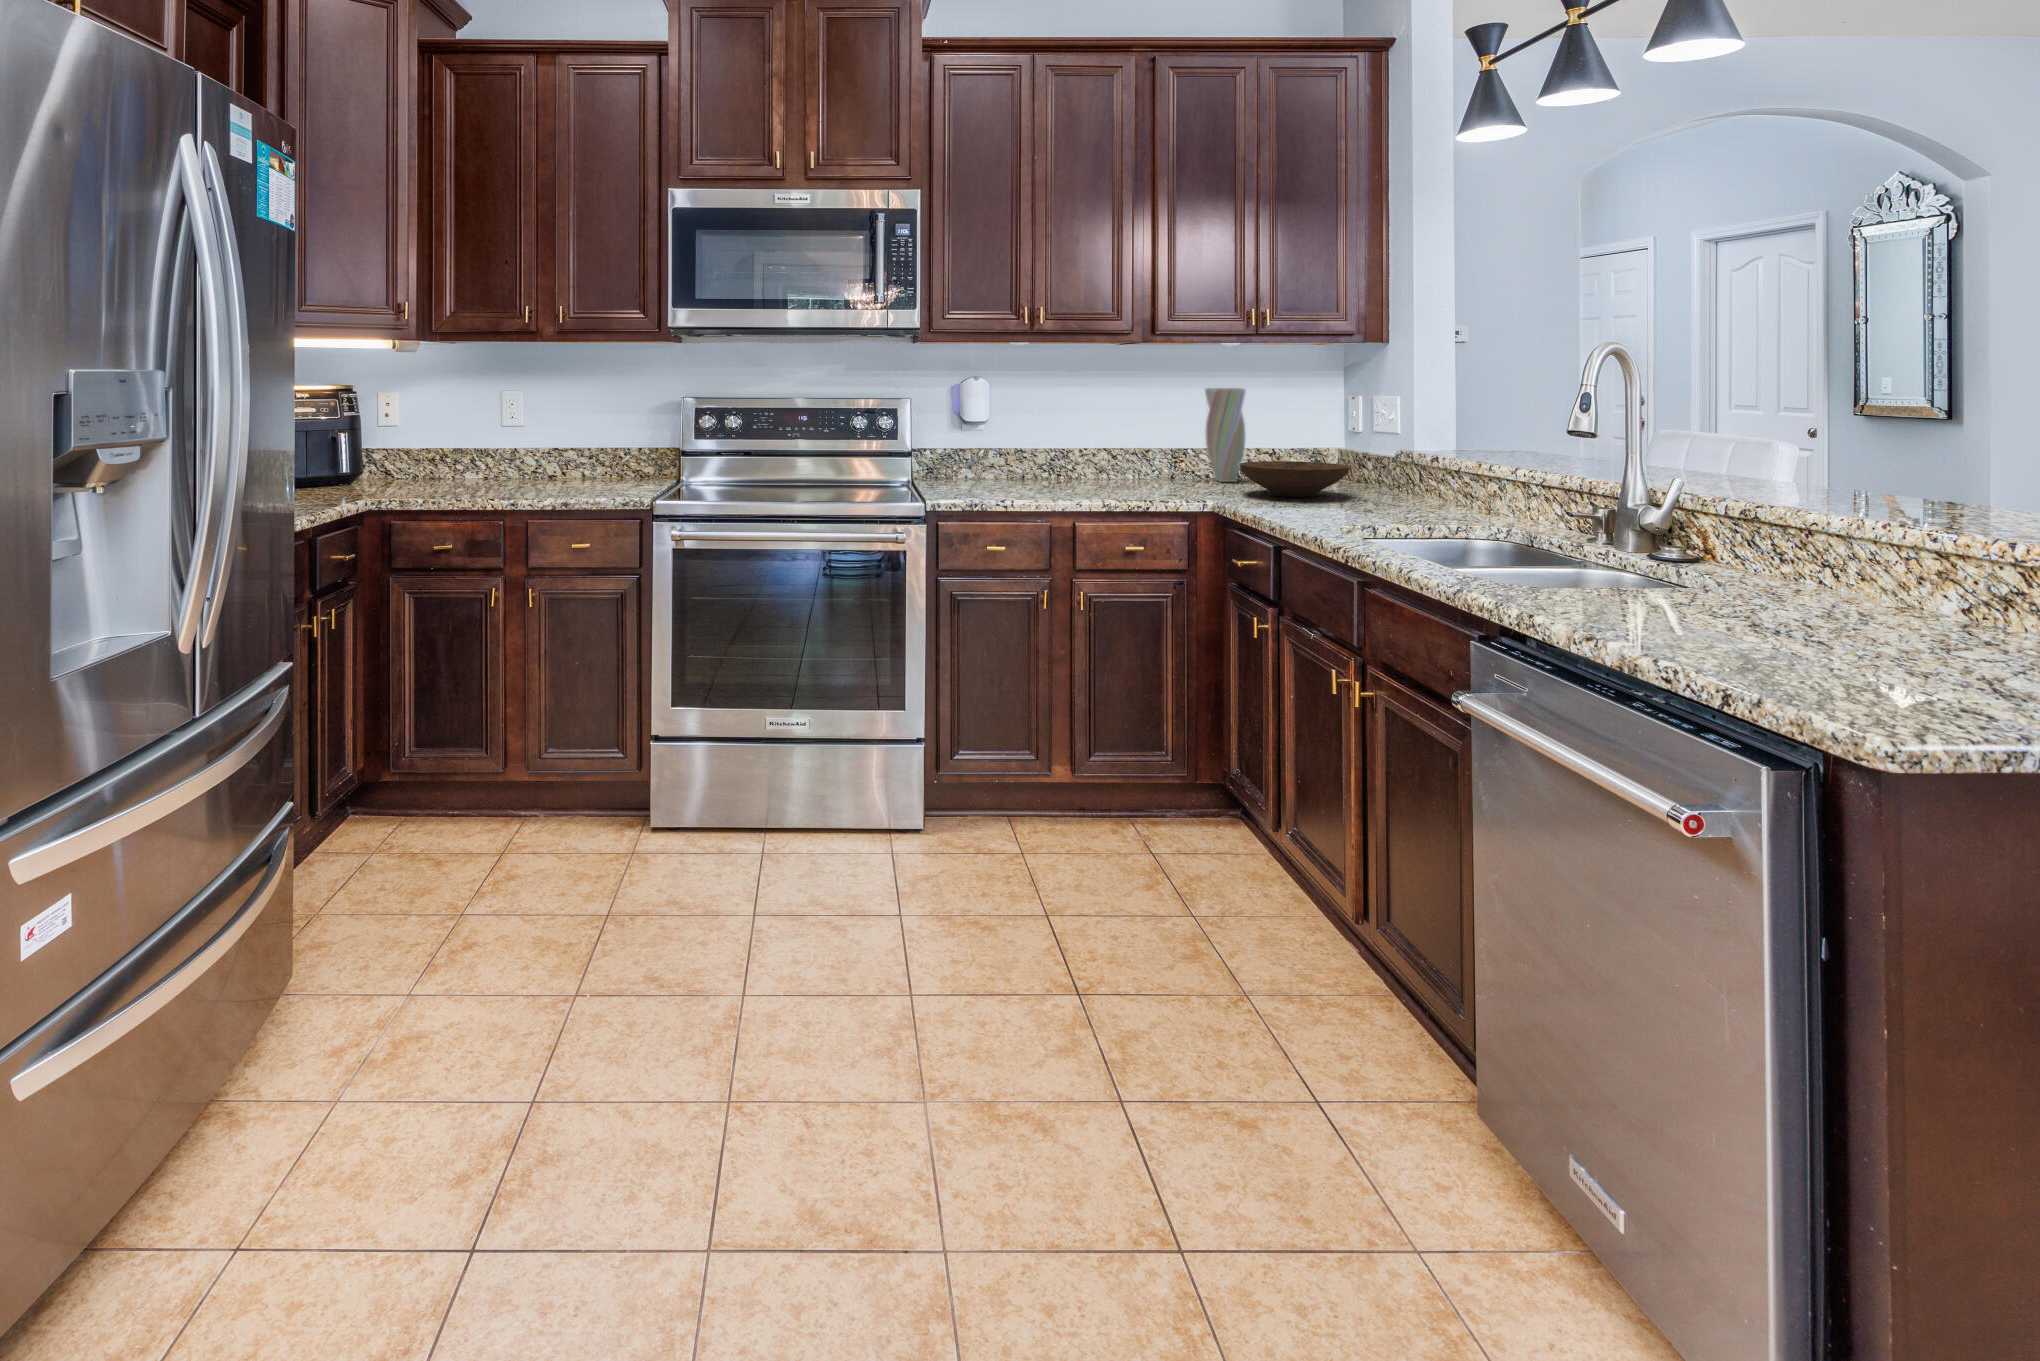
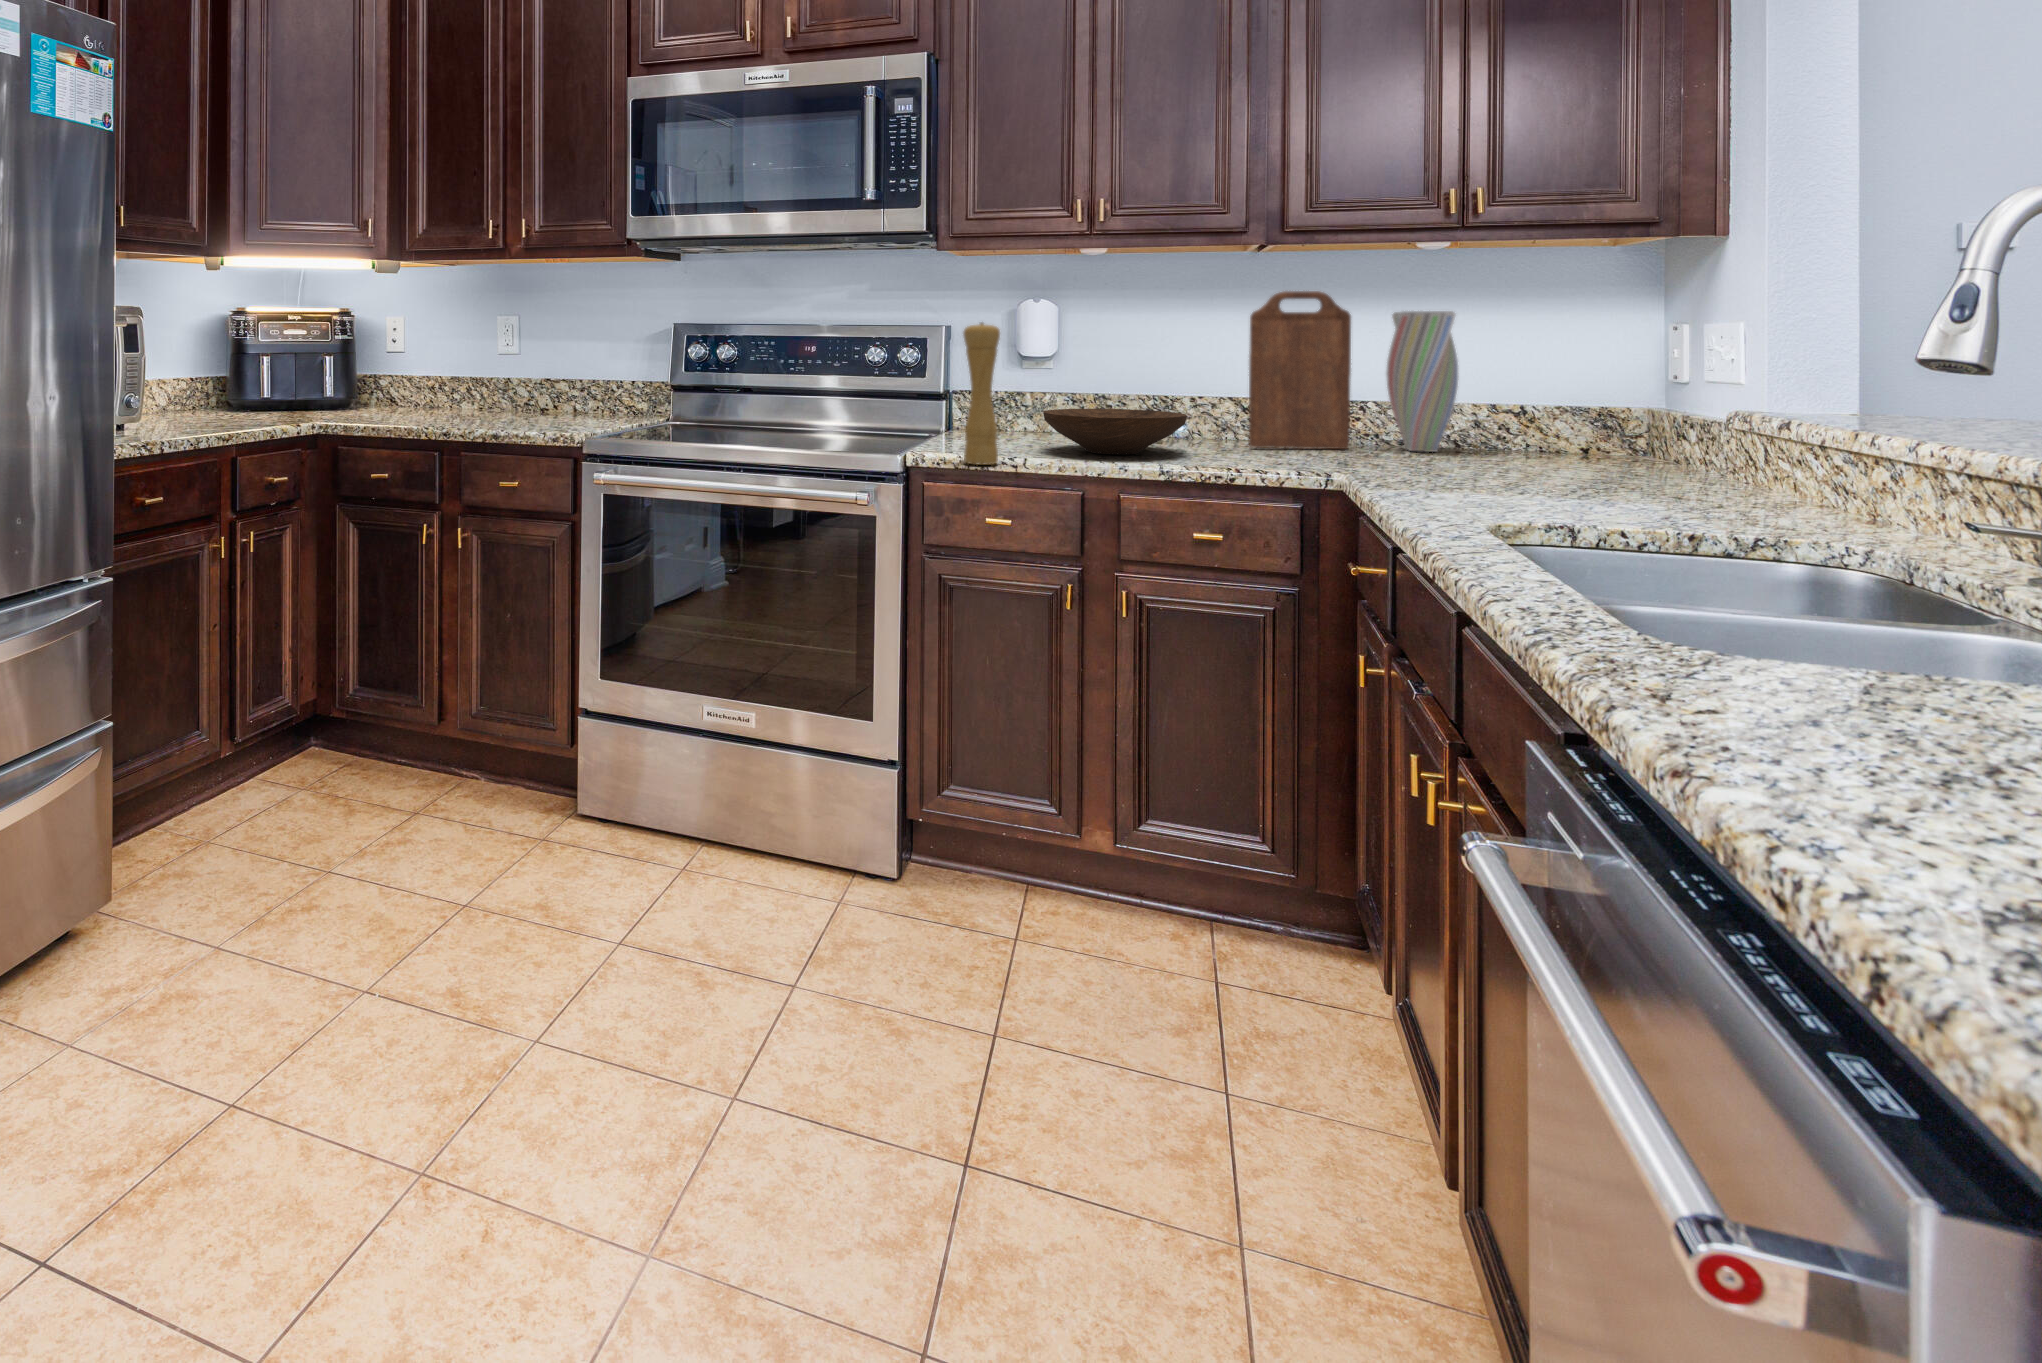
cutting board: none [1125,374,1185,484] -> present [1248,291,1351,449]
pepper mill: none [963,400,989,507] -> present [963,323,1000,465]
wooden bowl: present [1239,461,1349,497] -> present [1043,409,1187,455]

